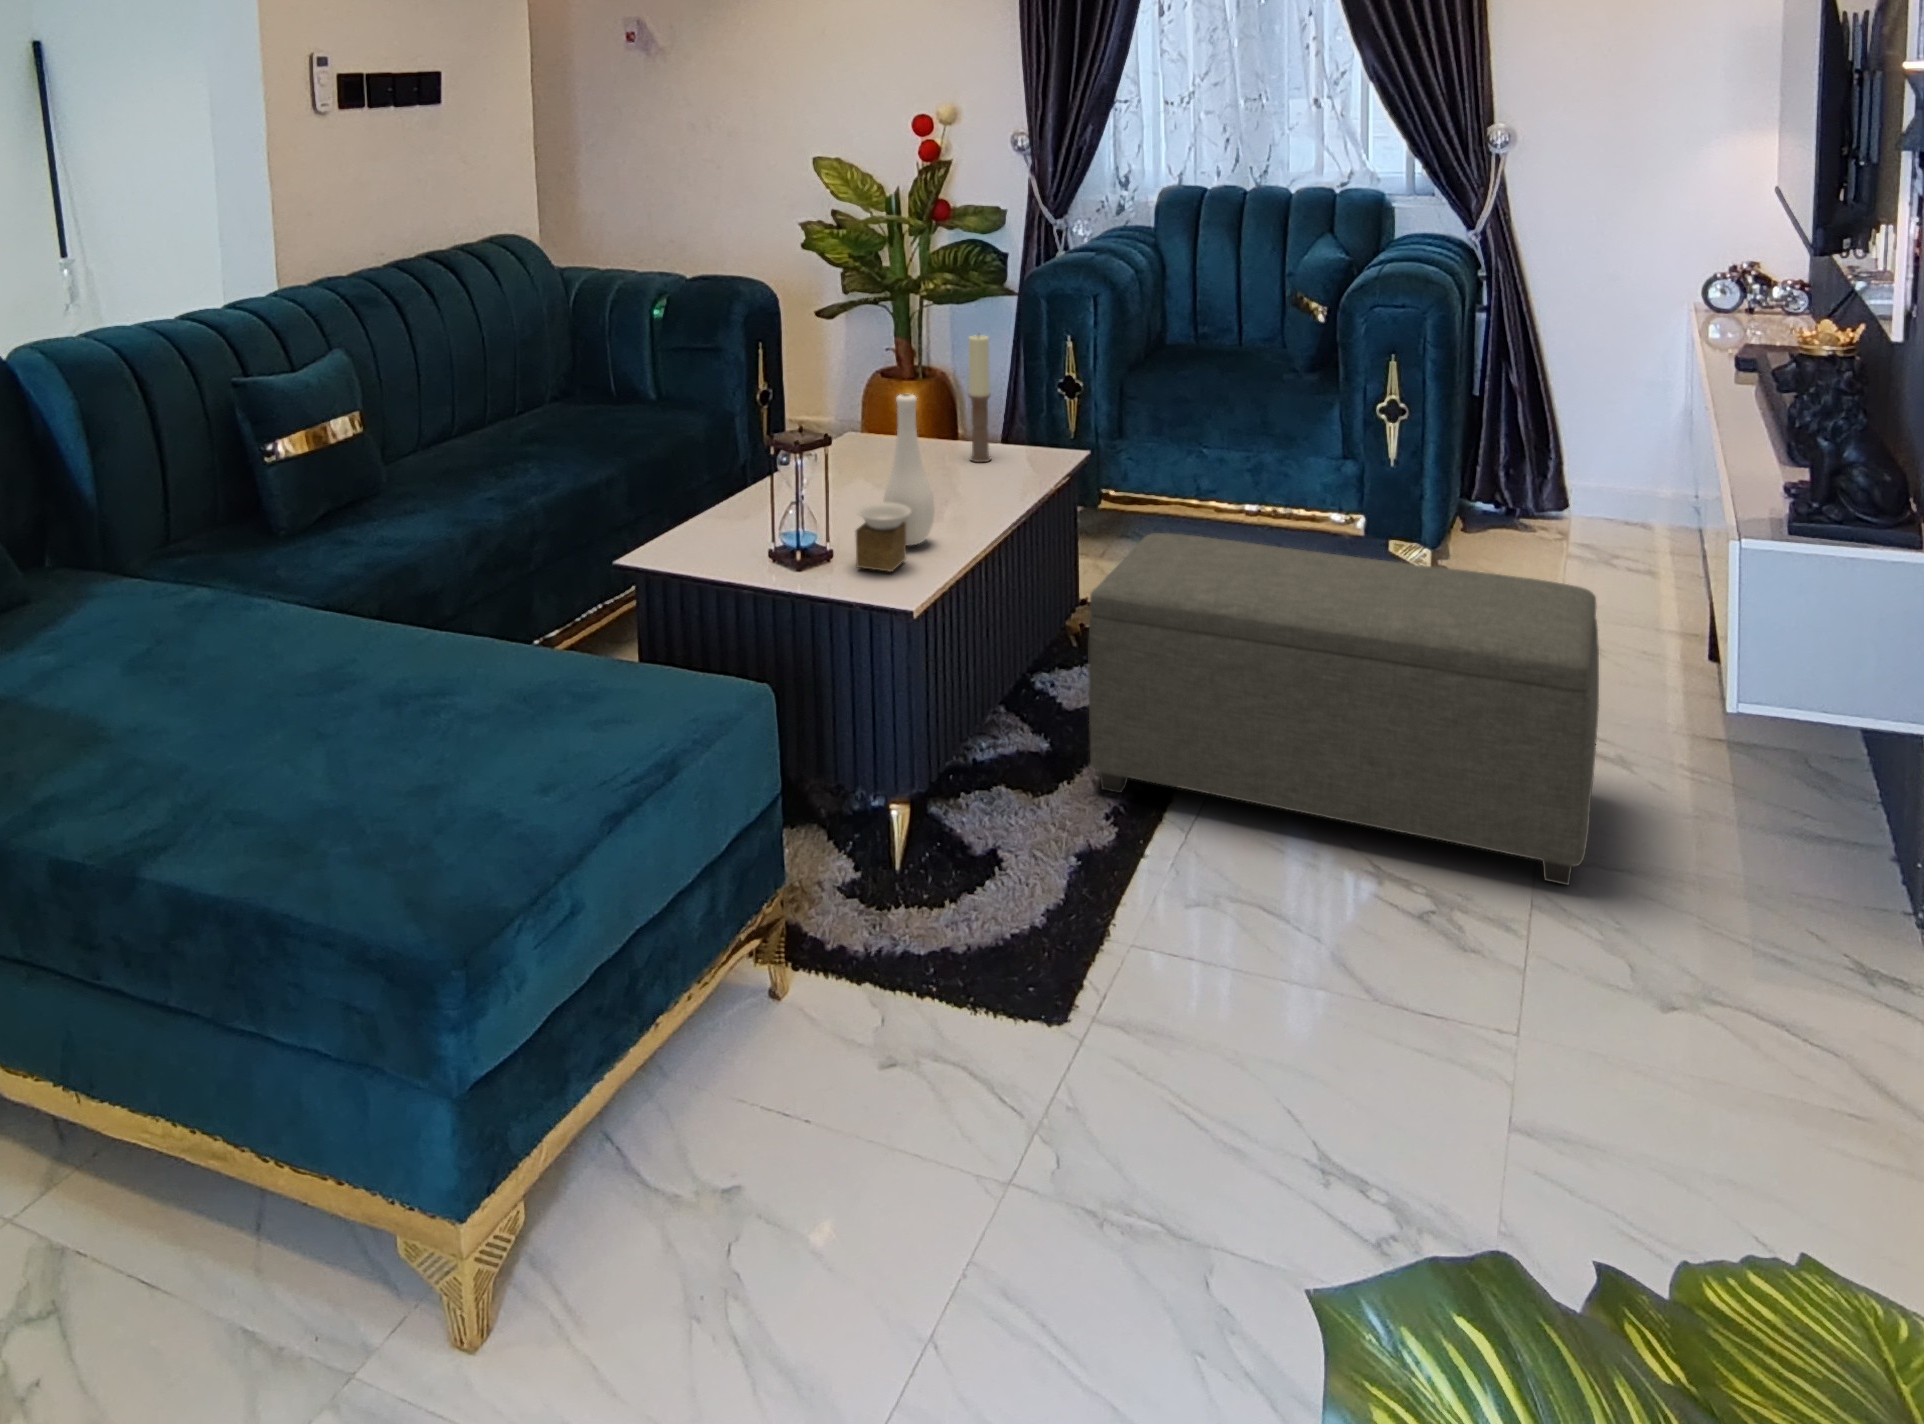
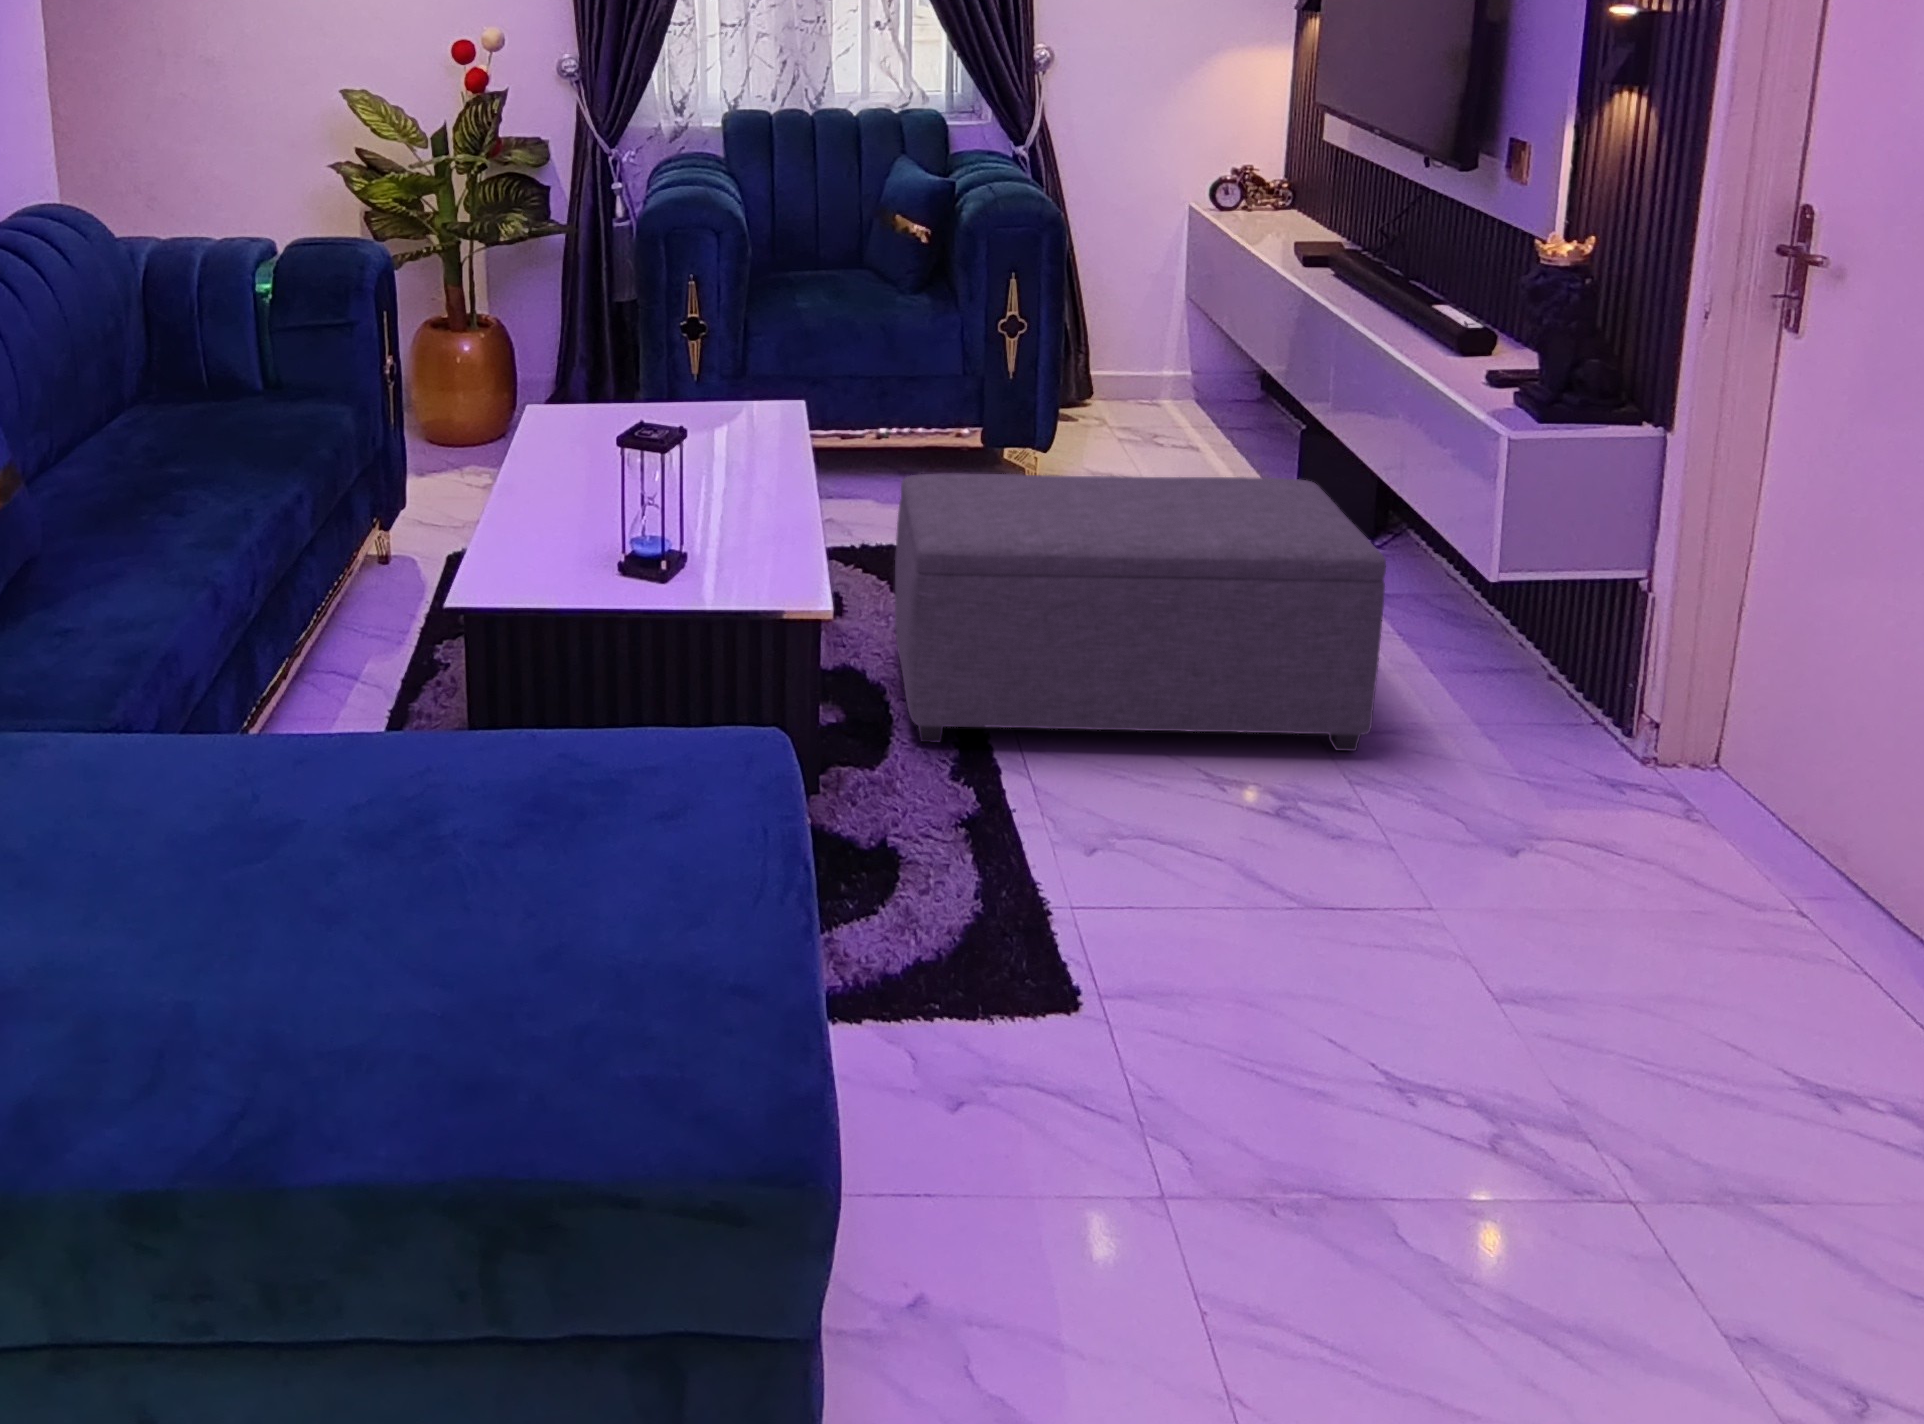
candle: present [969,335,991,462] -> none [691,285,714,421]
vase: present [855,394,935,572] -> none [712,368,775,565]

